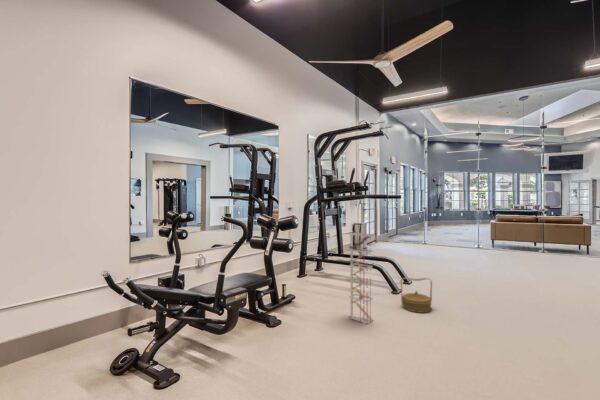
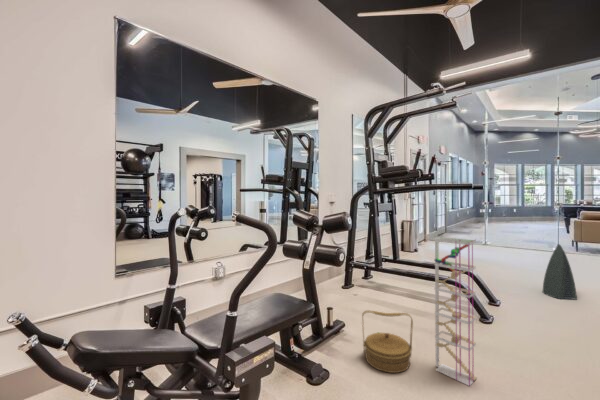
air purifier: none [446,240,466,280] -> present [543,244,577,300]
basket: present [401,278,432,313] -> present [362,311,413,373]

